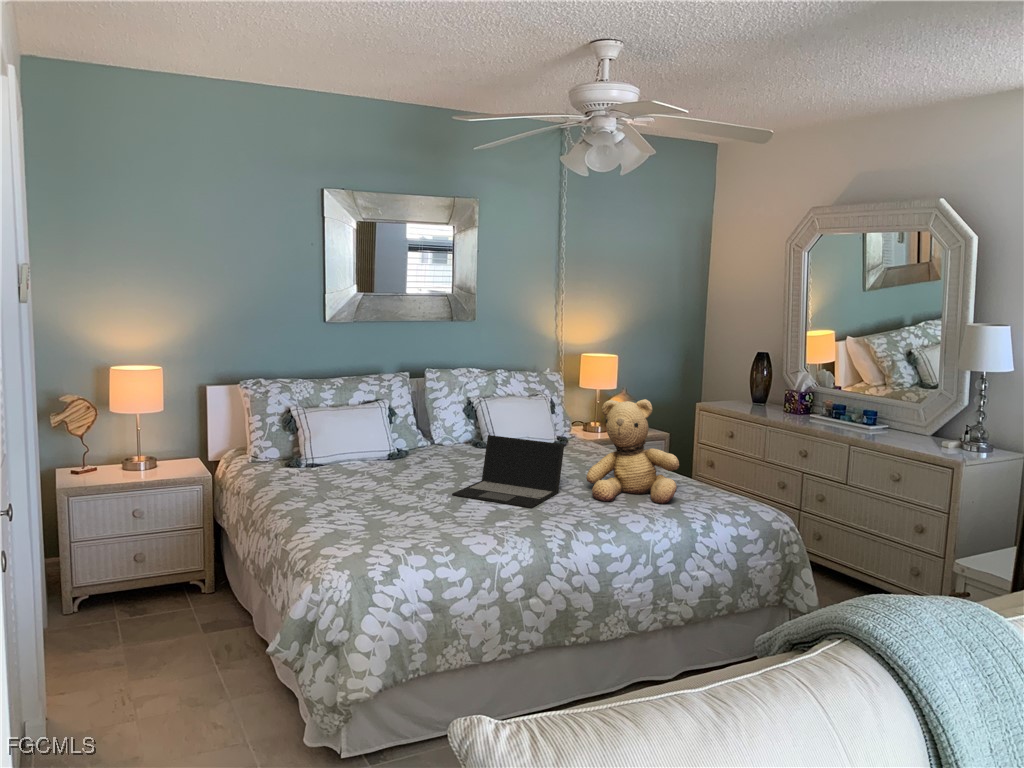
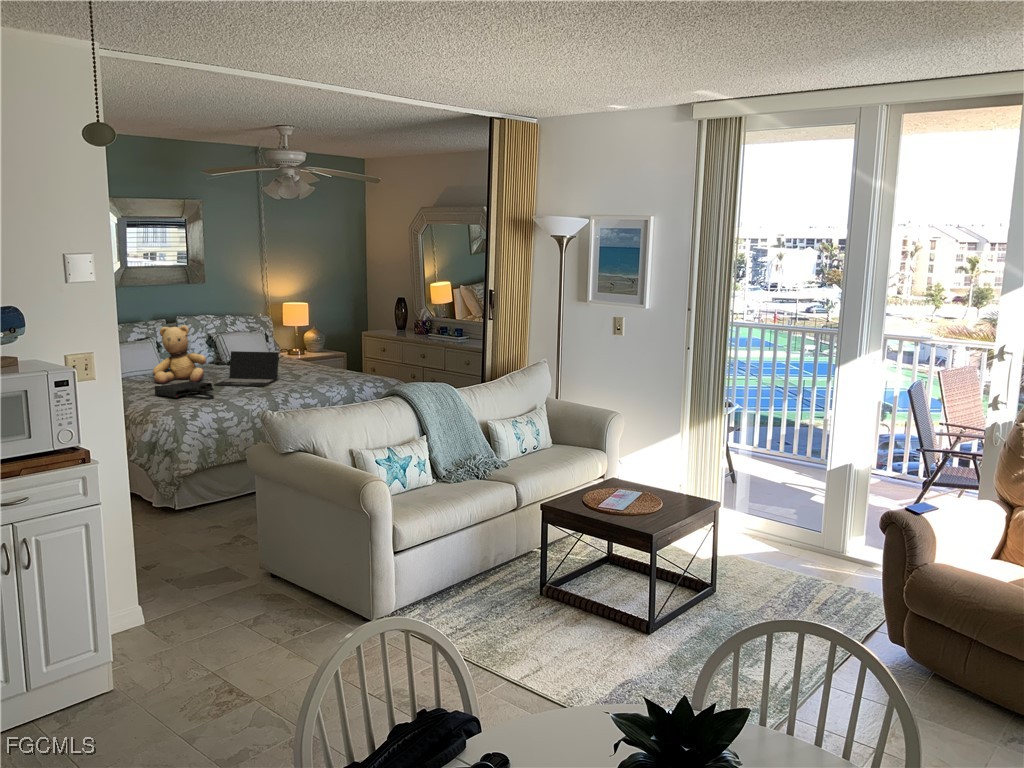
teddy bear: present [587,399,679,504] -> present [153,325,206,384]
tote bag: none [347,487,442,534] -> present [155,381,214,399]

